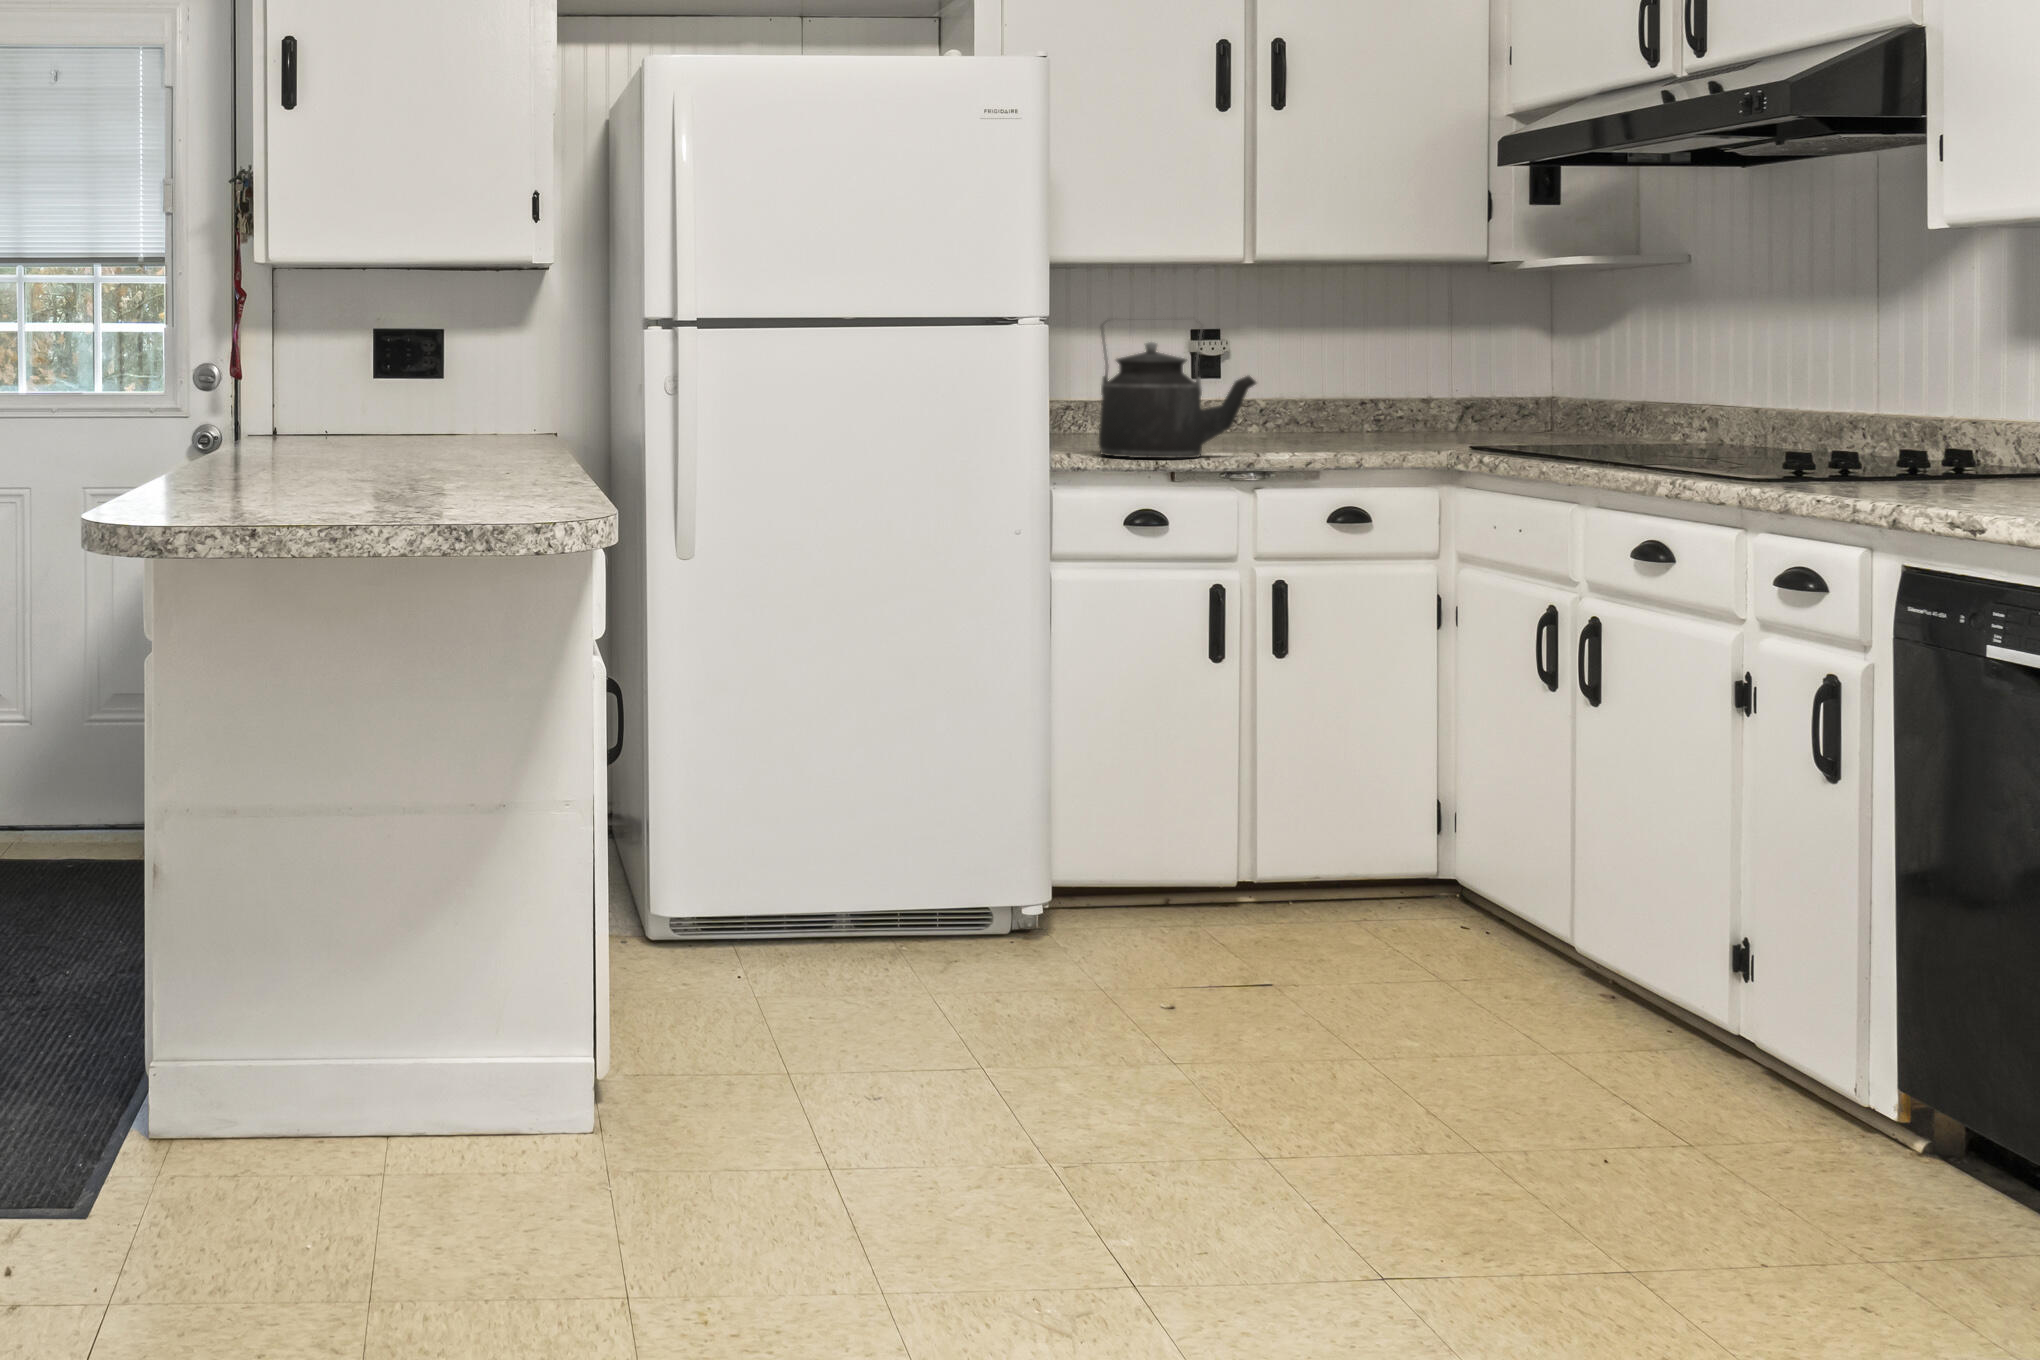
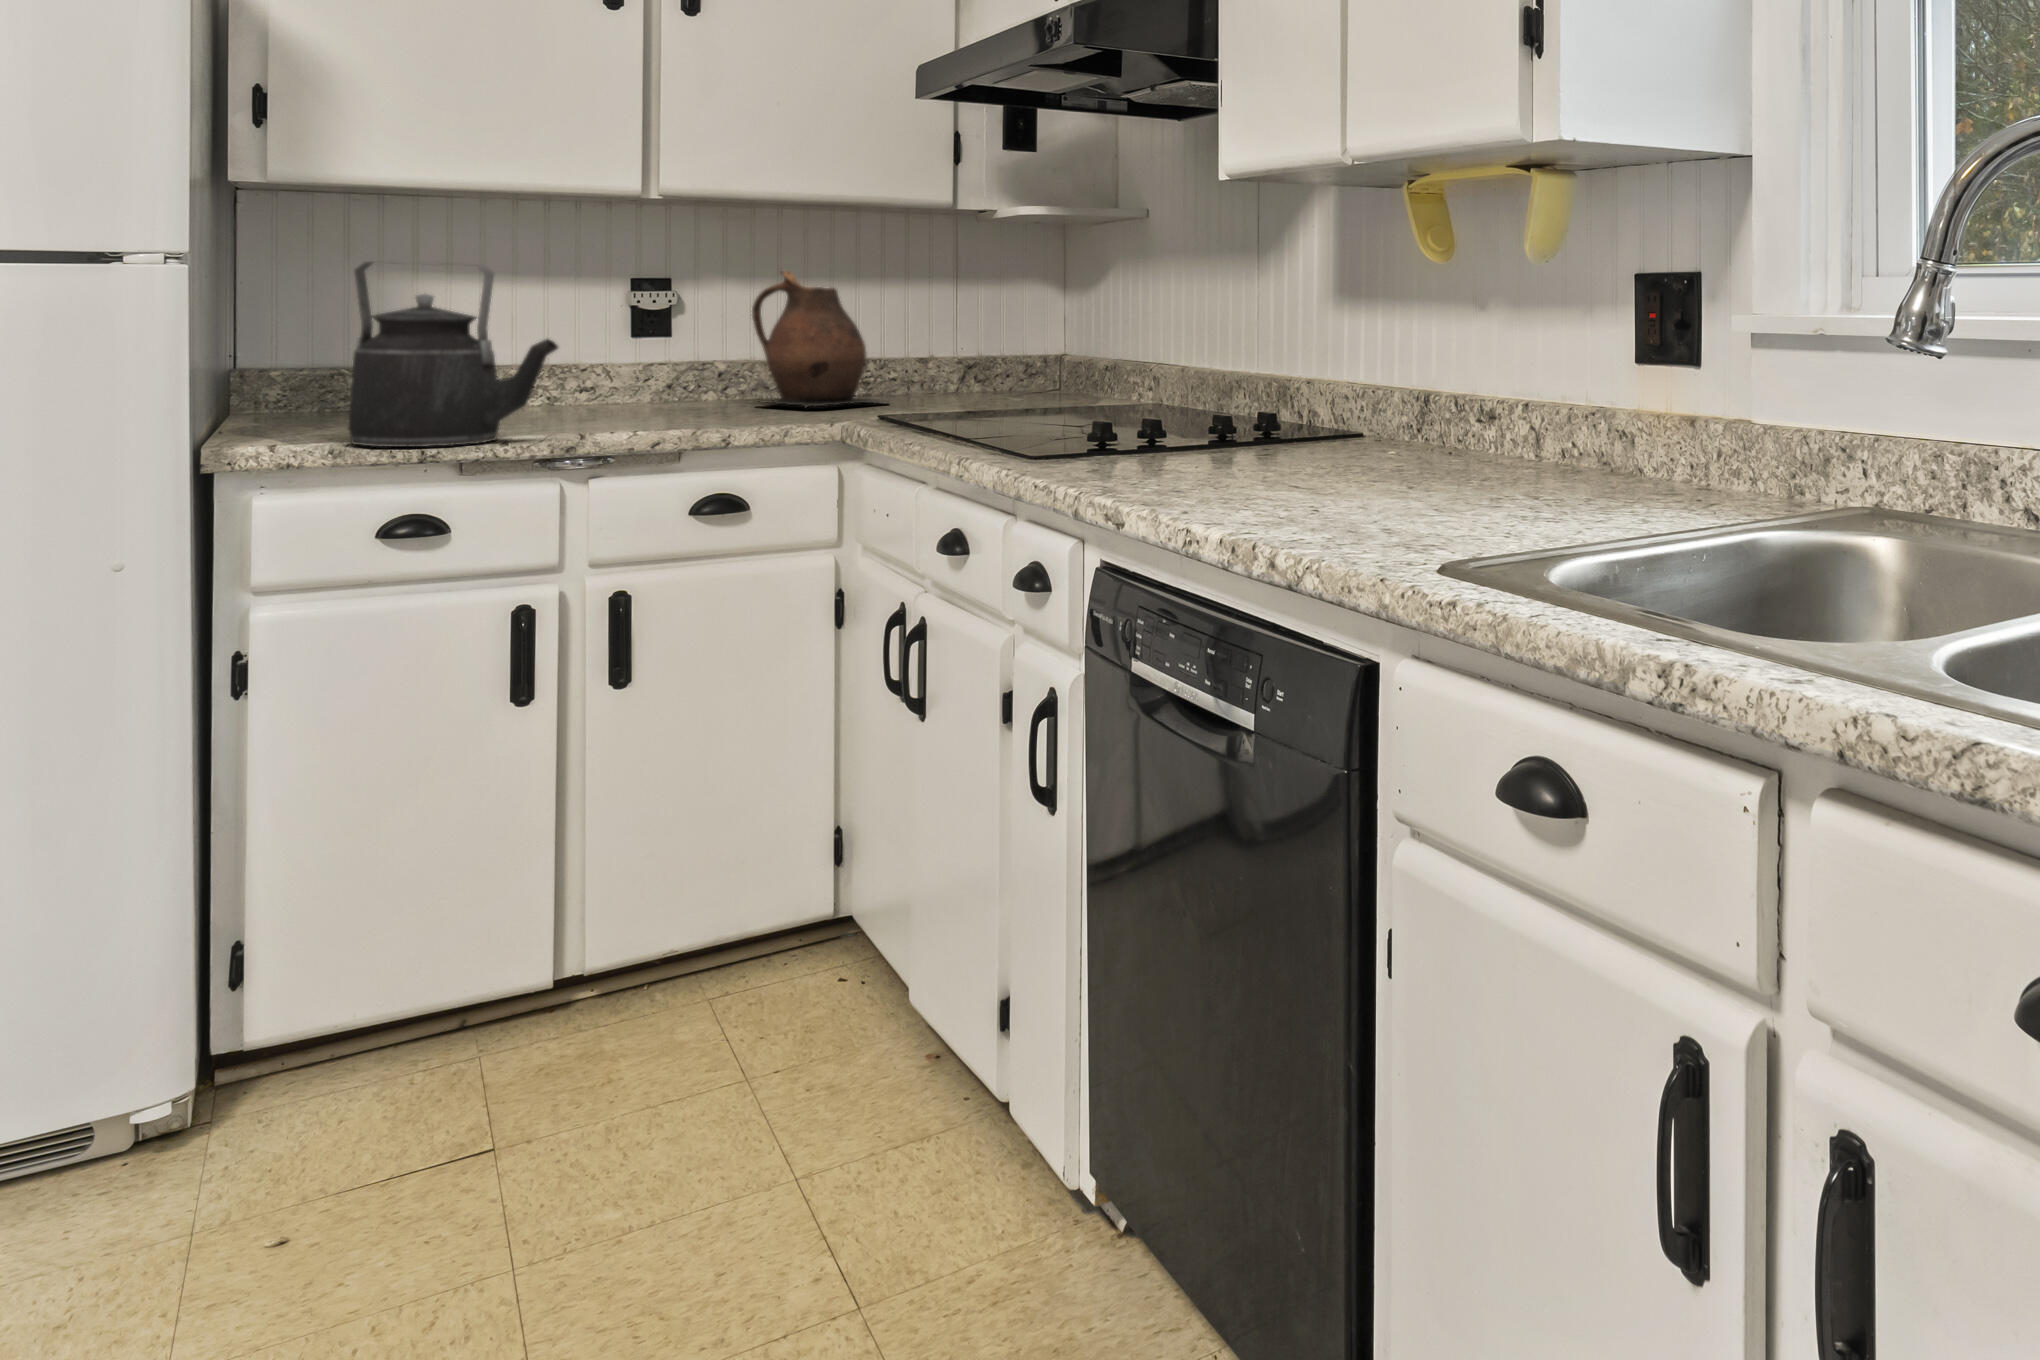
ceramic pitcher: none [1298,321,1421,439] -> present [752,271,881,407]

